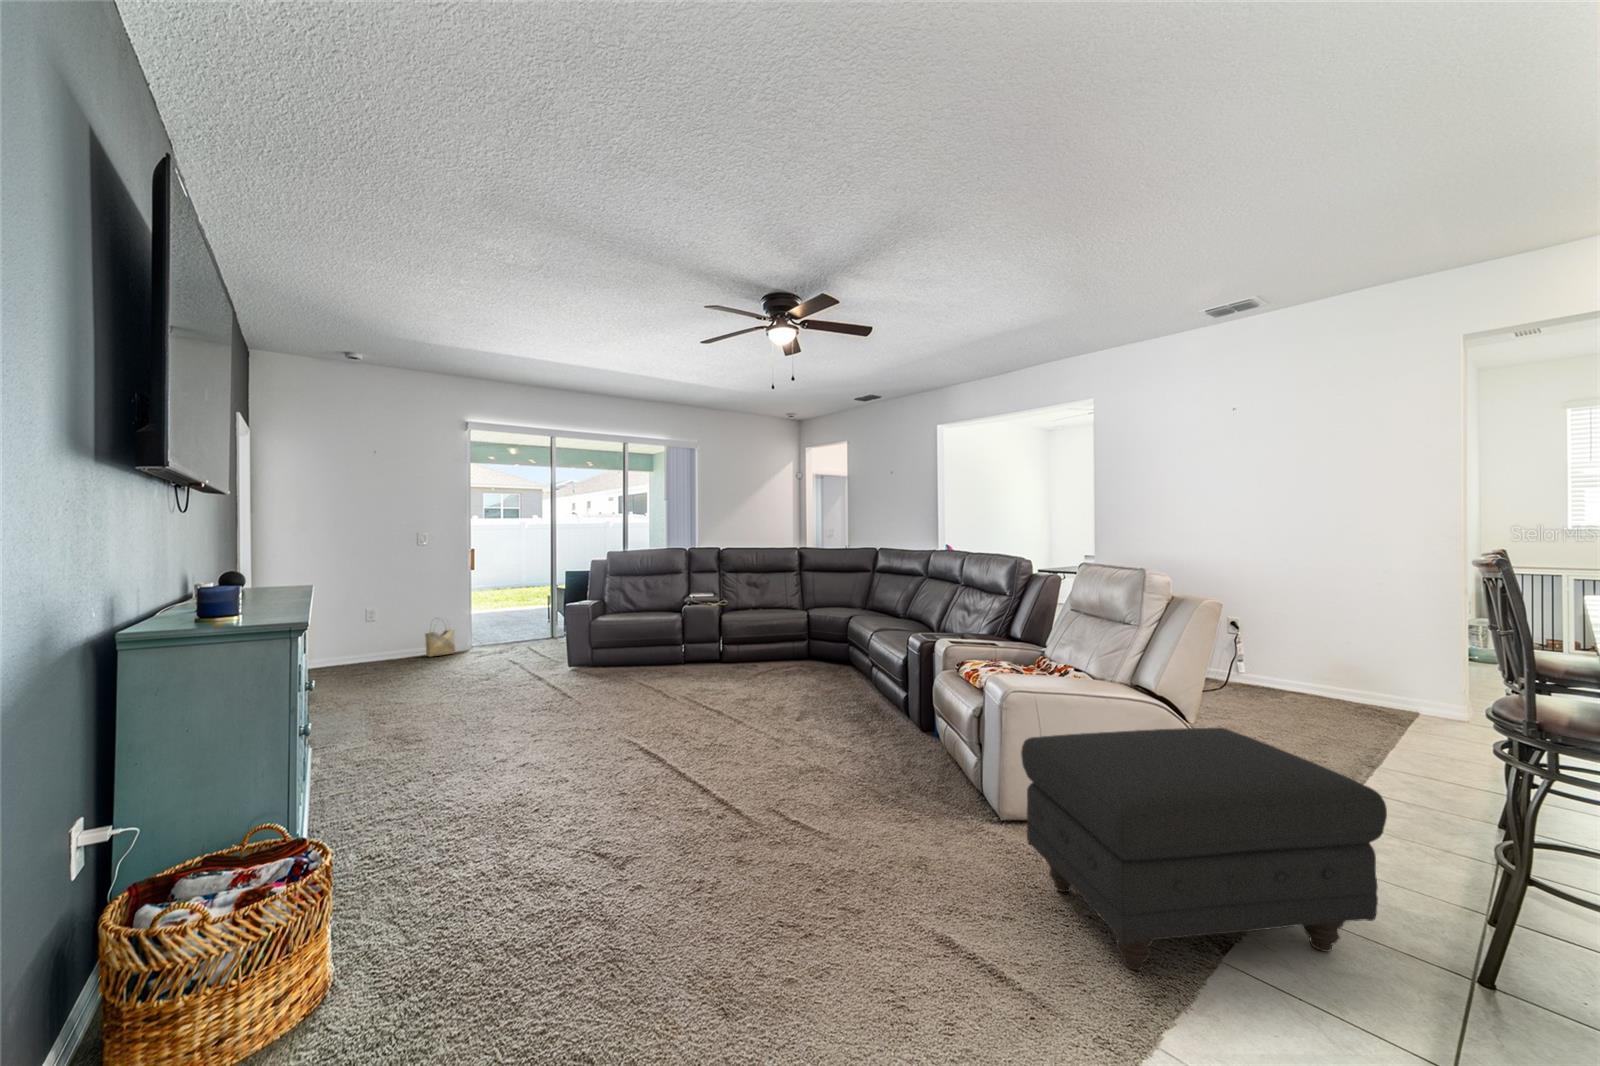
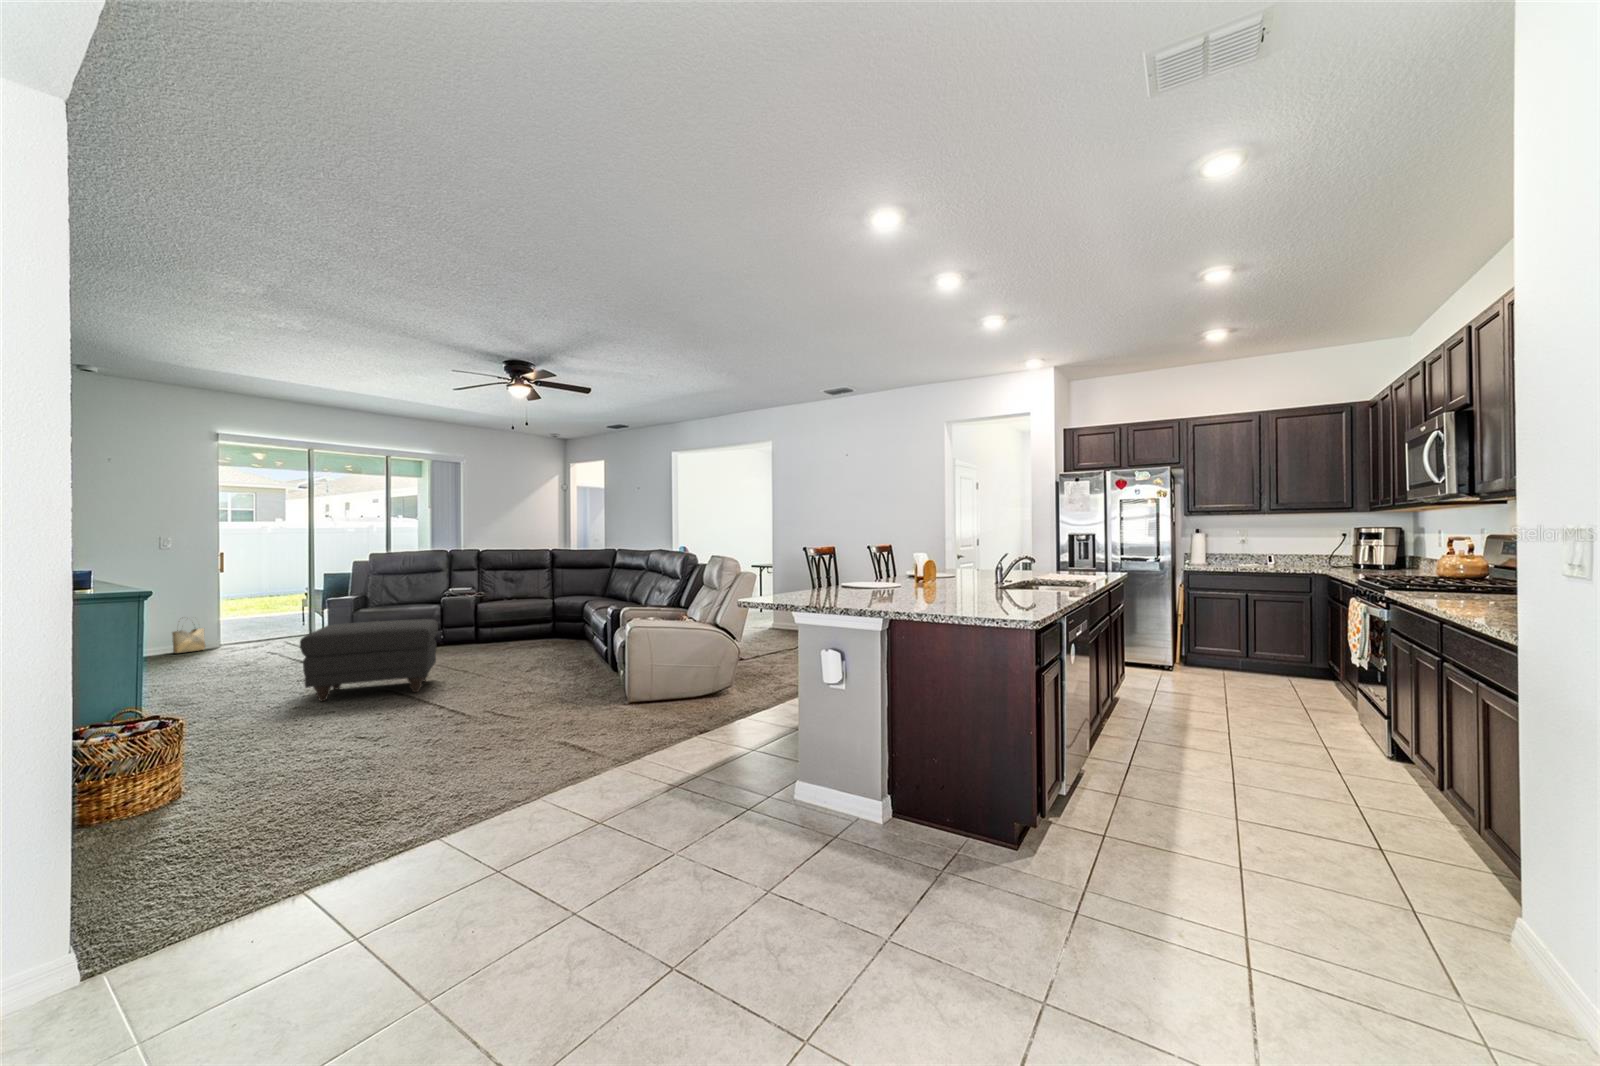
ottoman: present [1021,728,1387,970] -> present [300,619,438,701]

